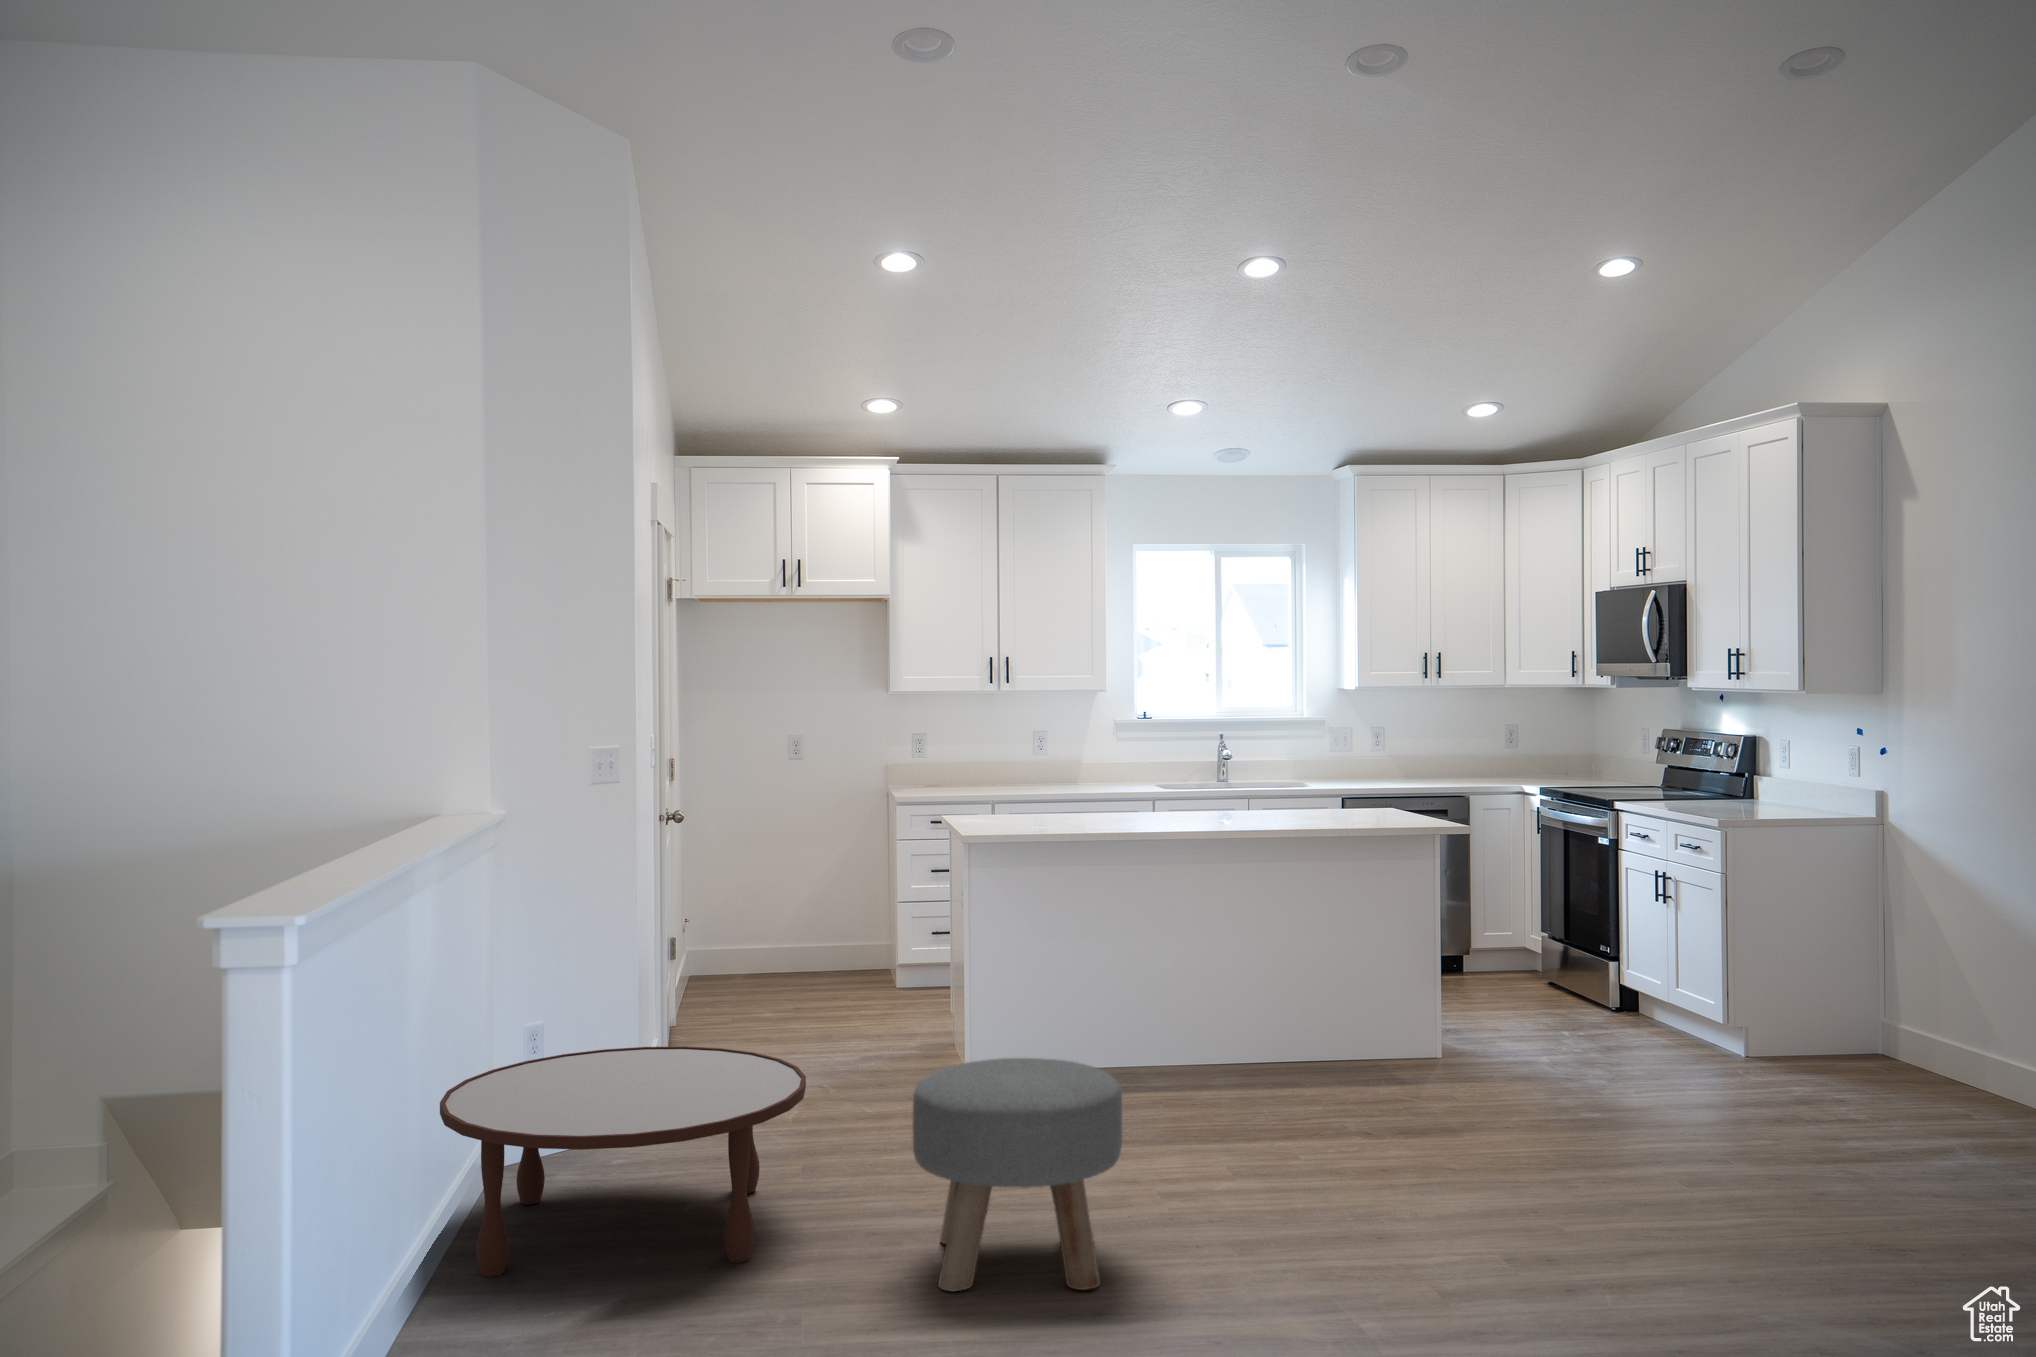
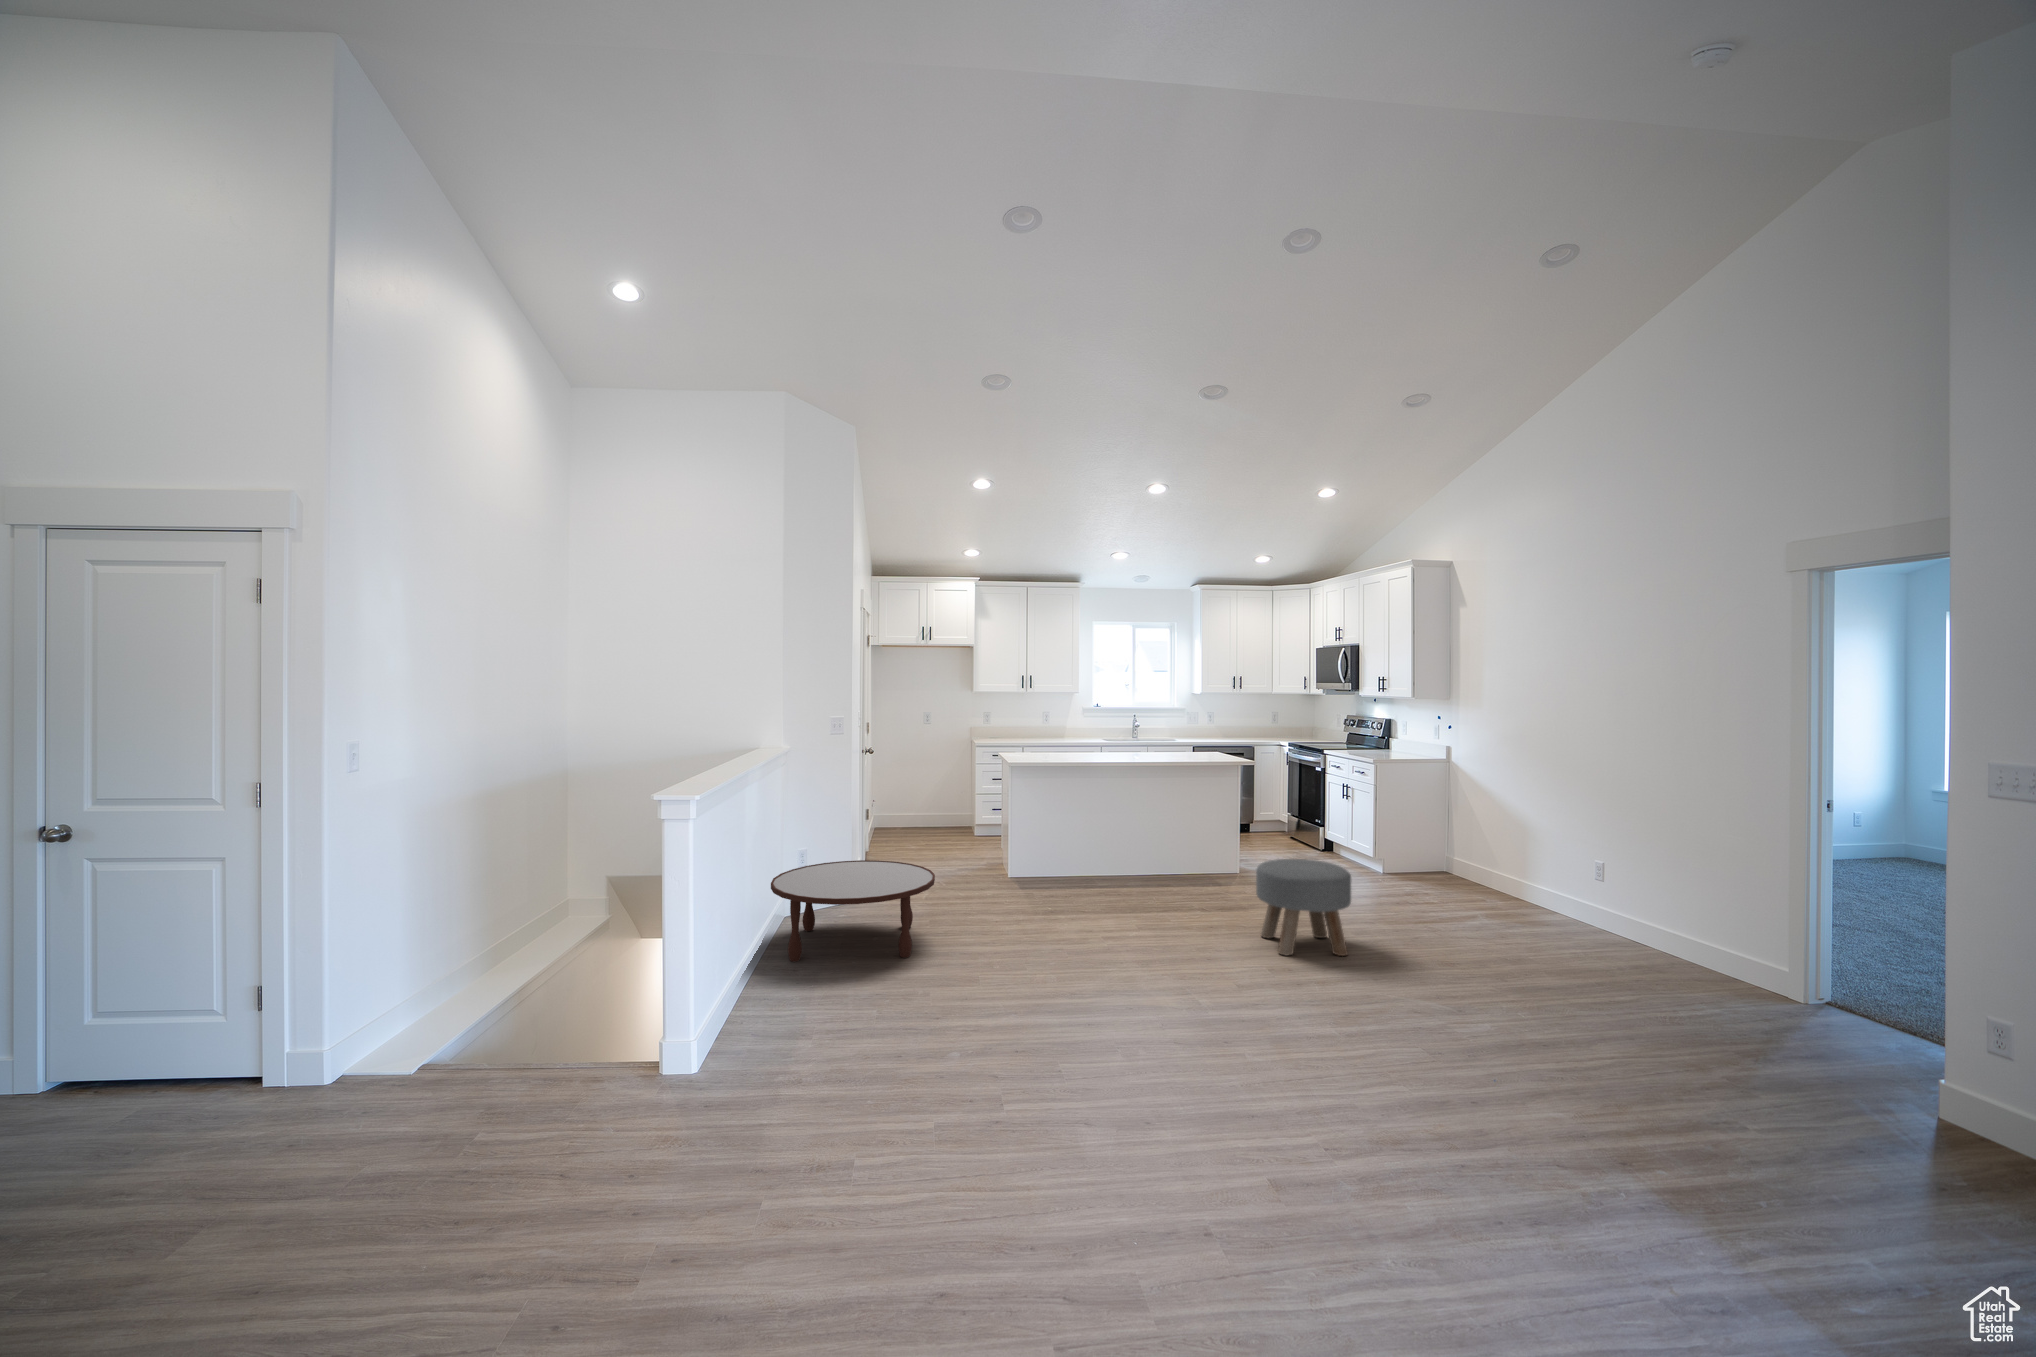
ottoman: present [913,1058,1122,1292] -> present [1256,859,1351,956]

